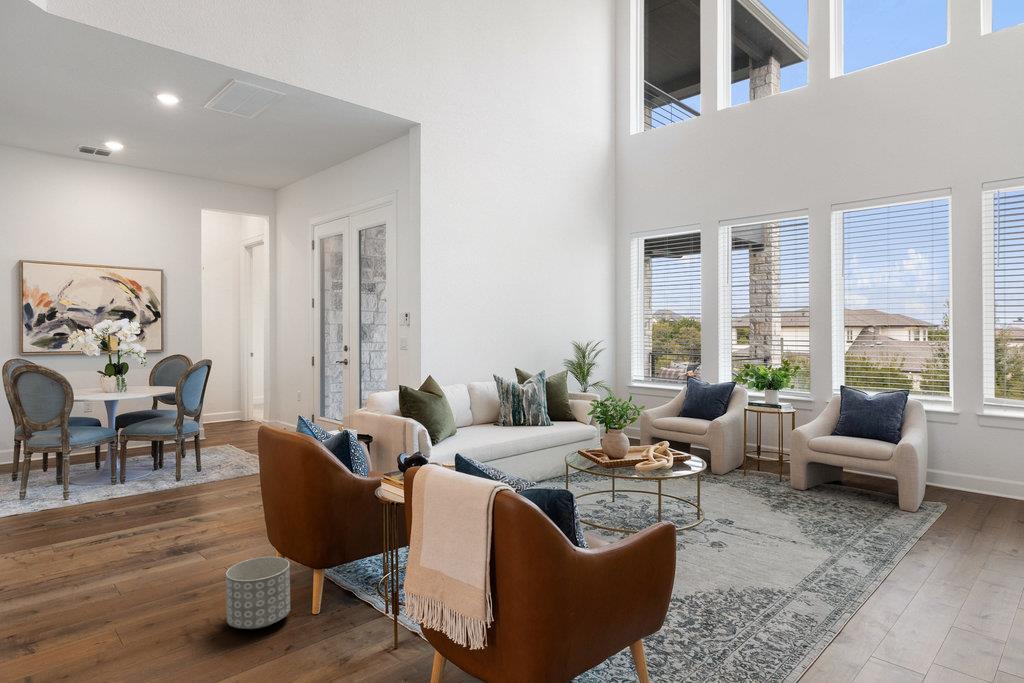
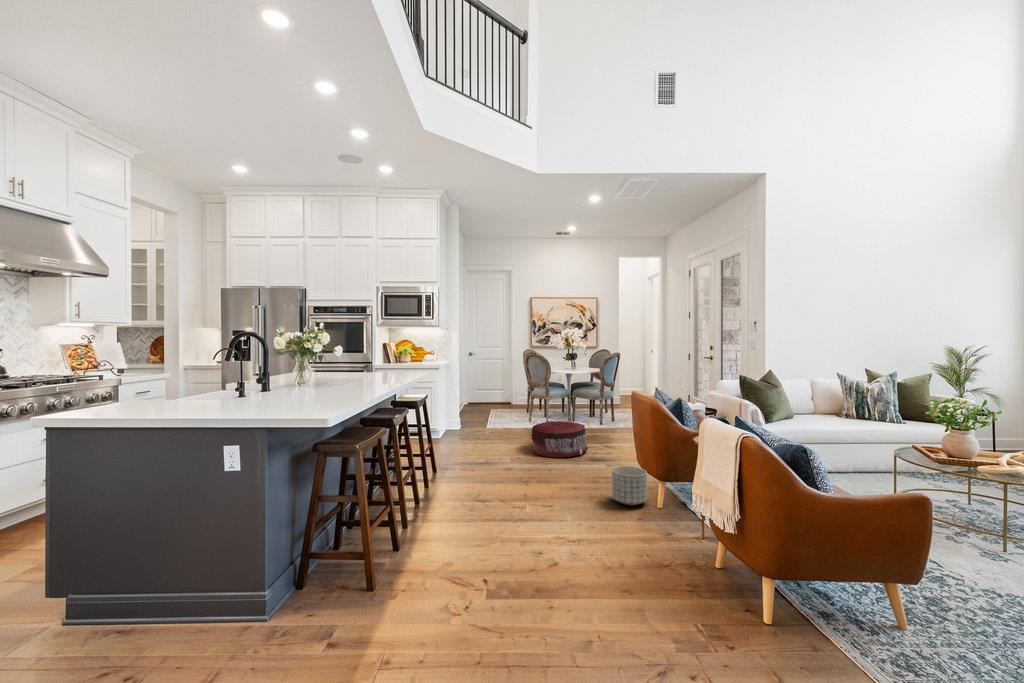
pouf: none [32,487,162,568] -> present [531,421,588,457]

